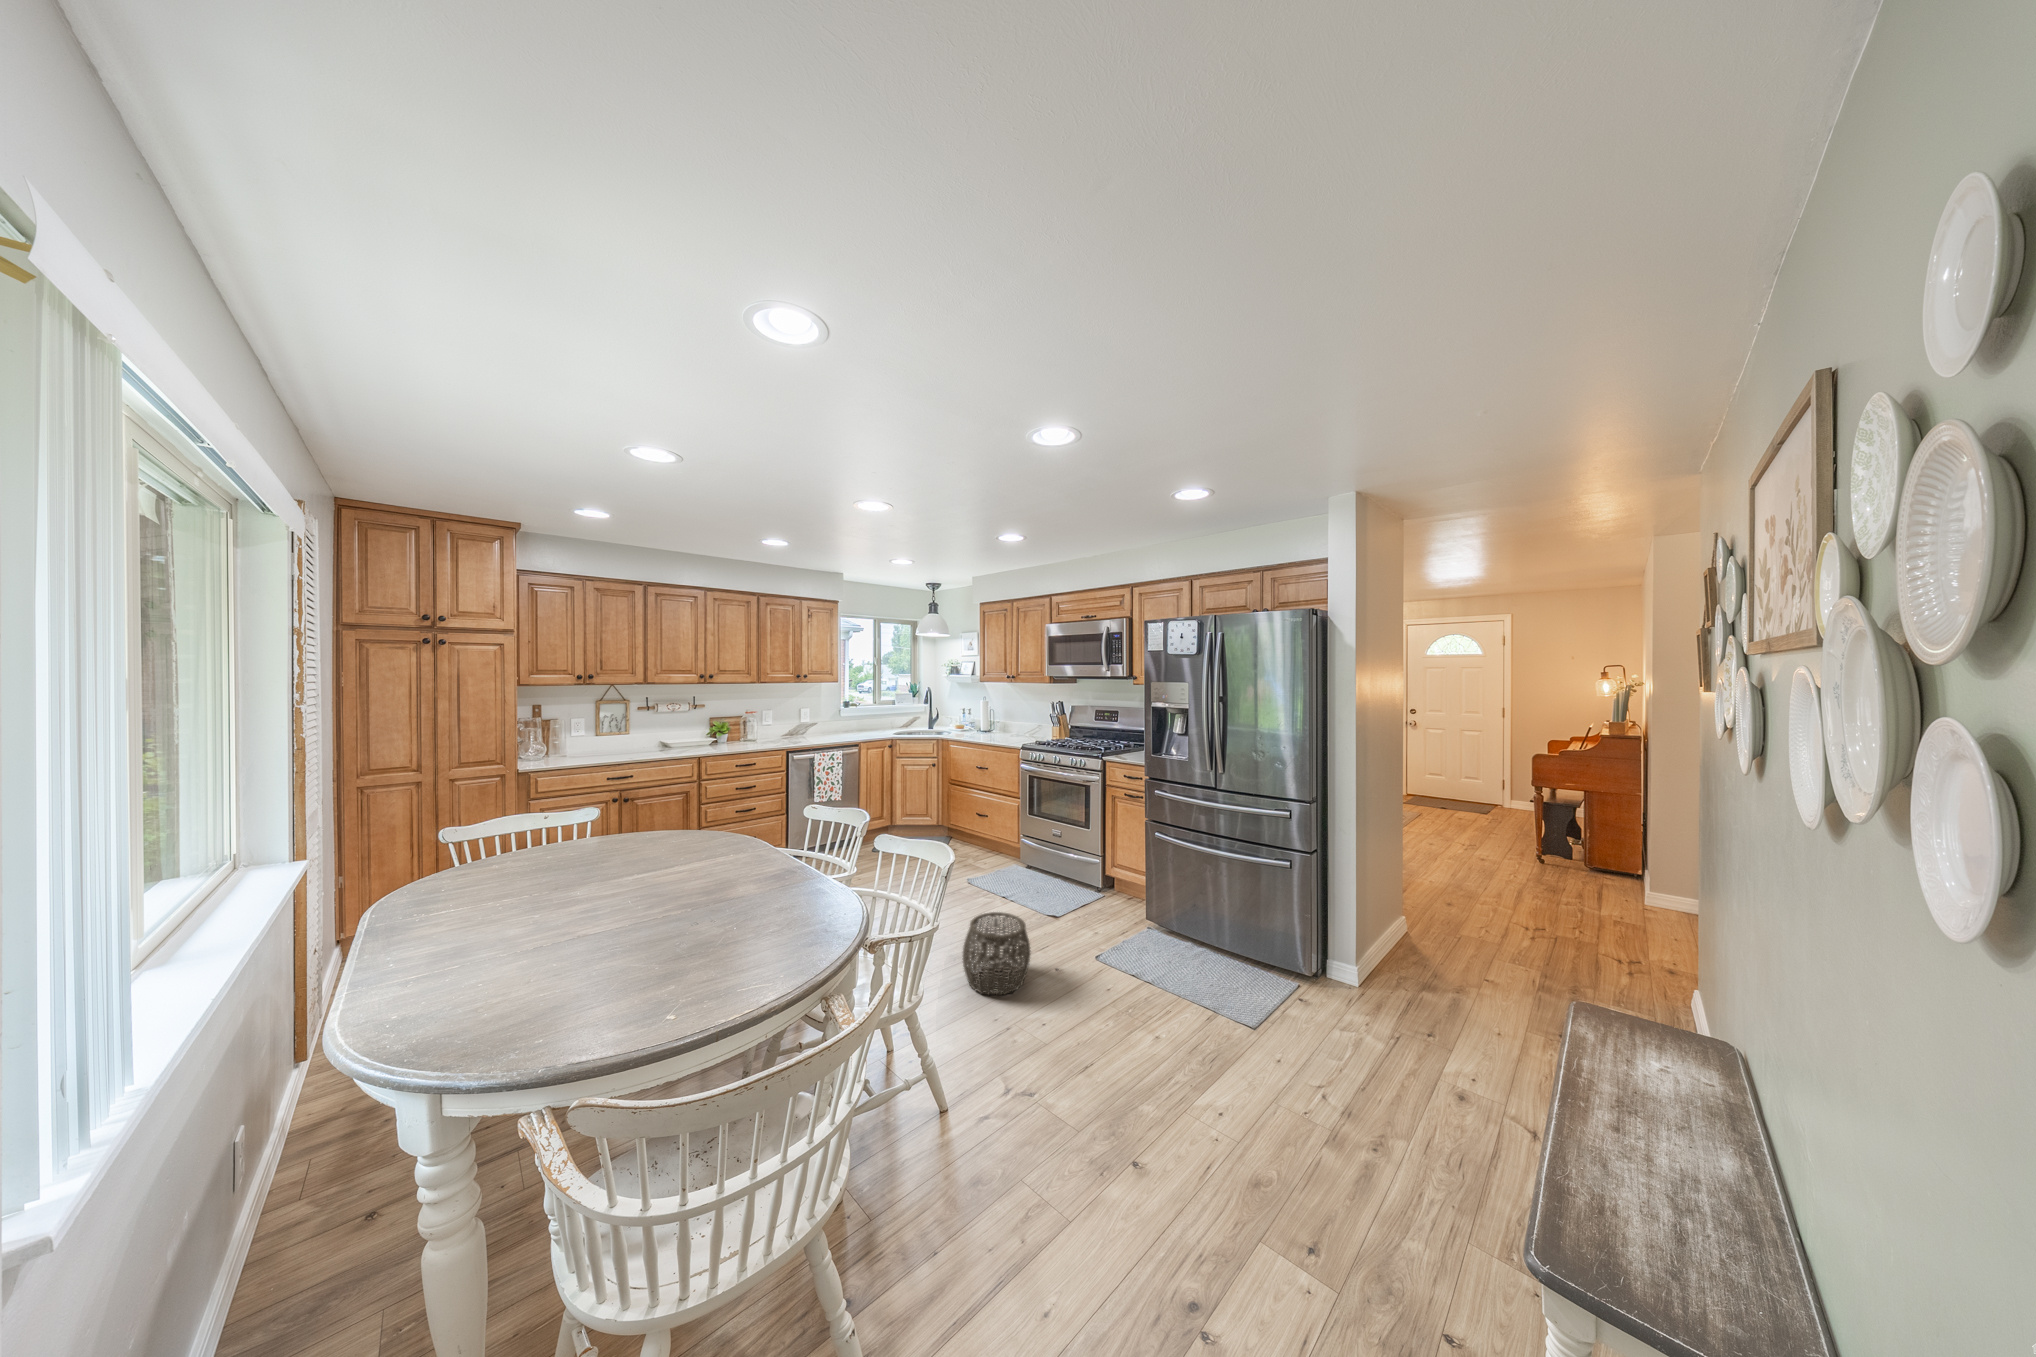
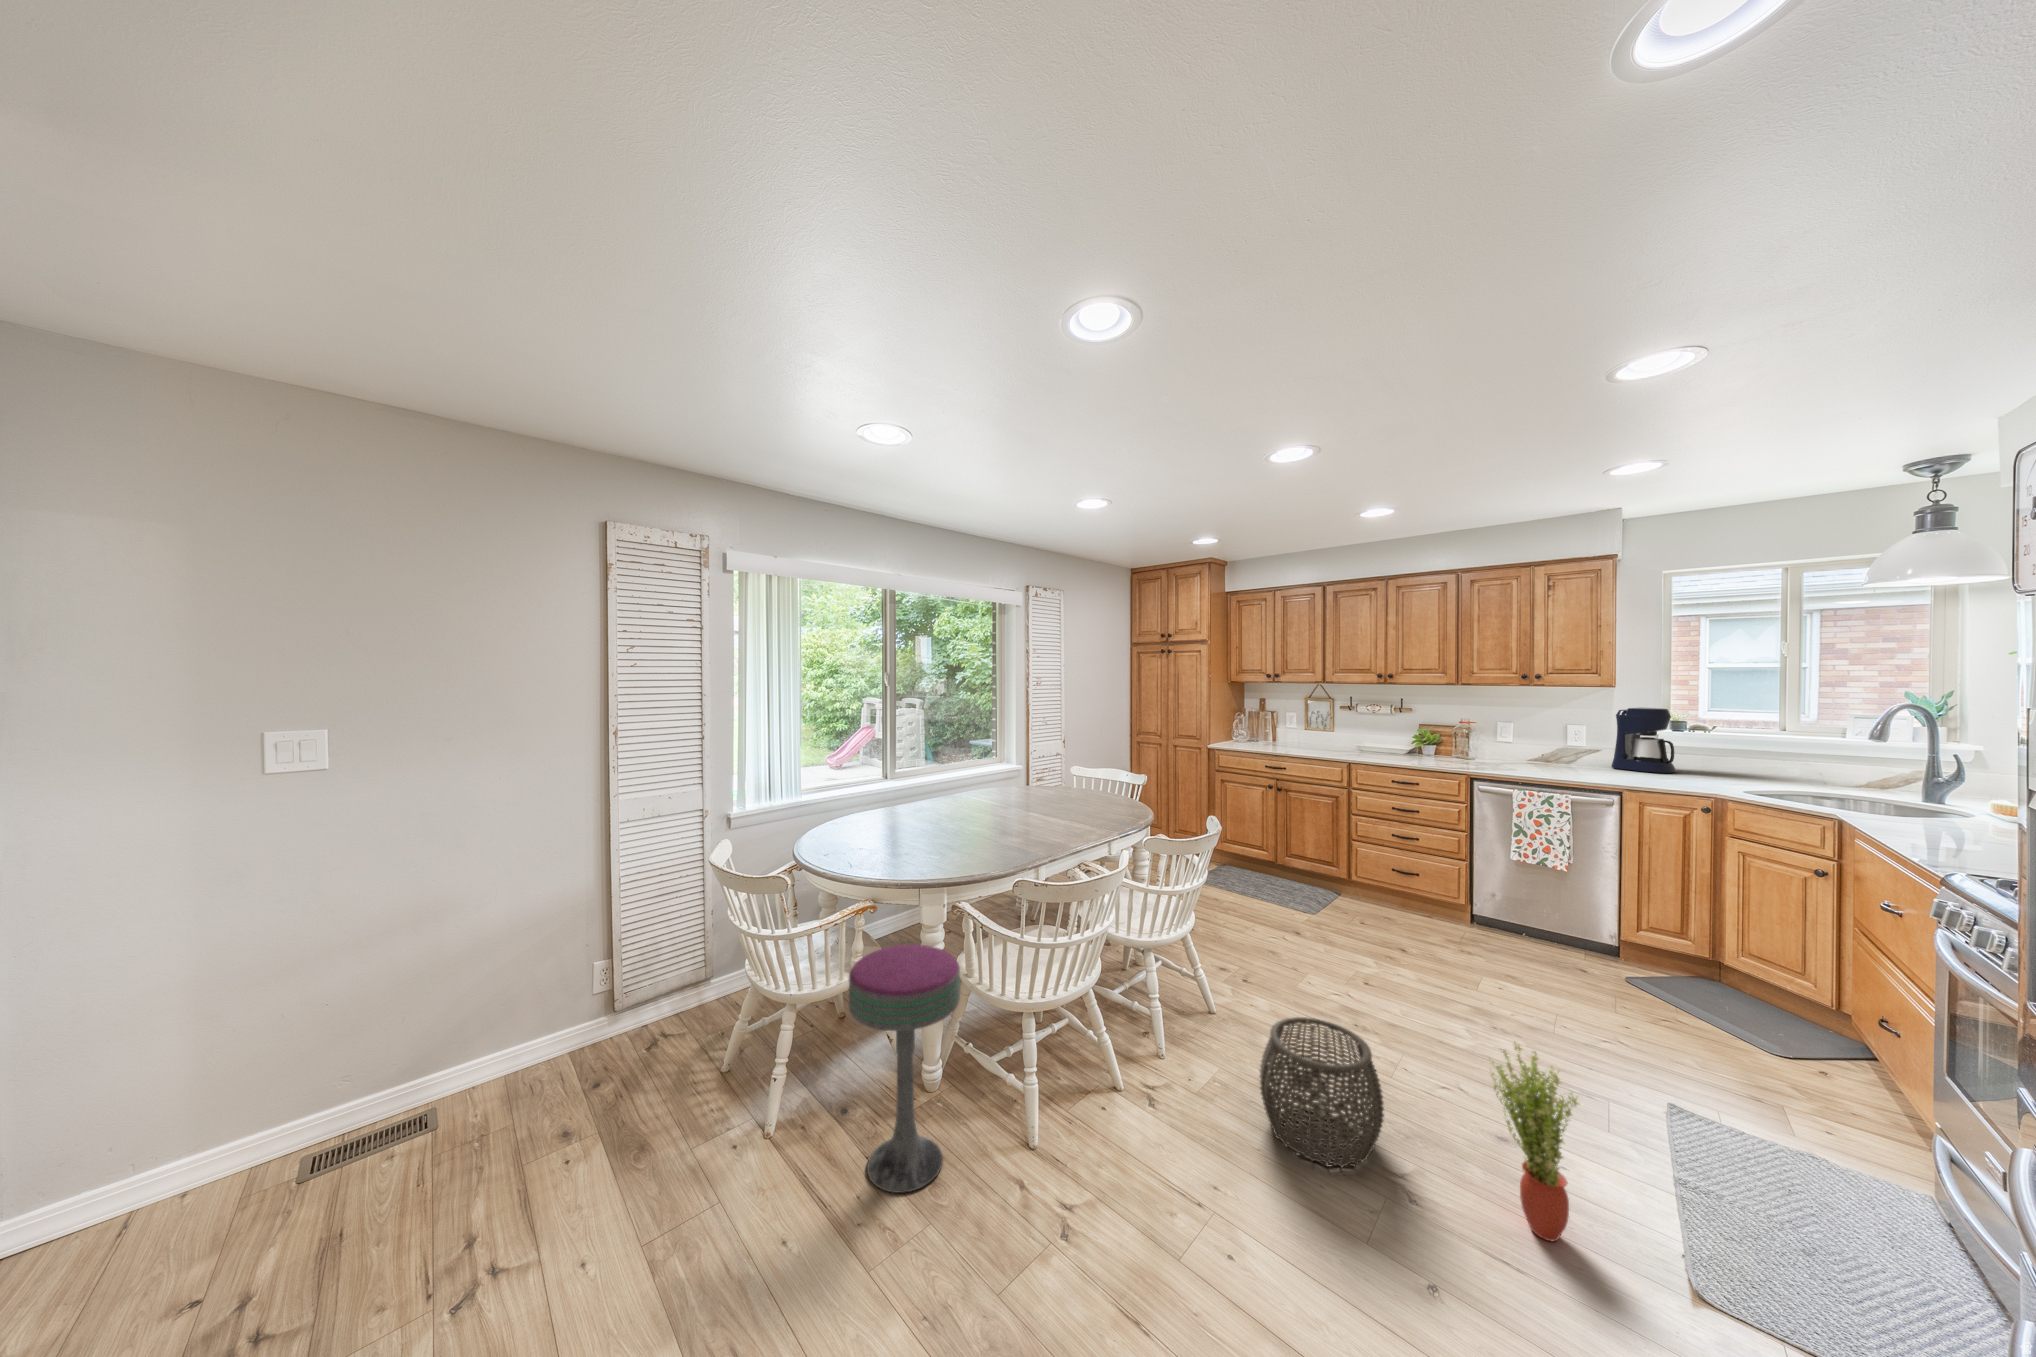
coffee maker: none [828,696,856,734] -> present [1611,707,1677,773]
potted plant: none [1042,867,1076,947] -> present [1492,1043,1578,1241]
bar stool: none [969,996,1081,1260] -> present [849,944,960,1193]

